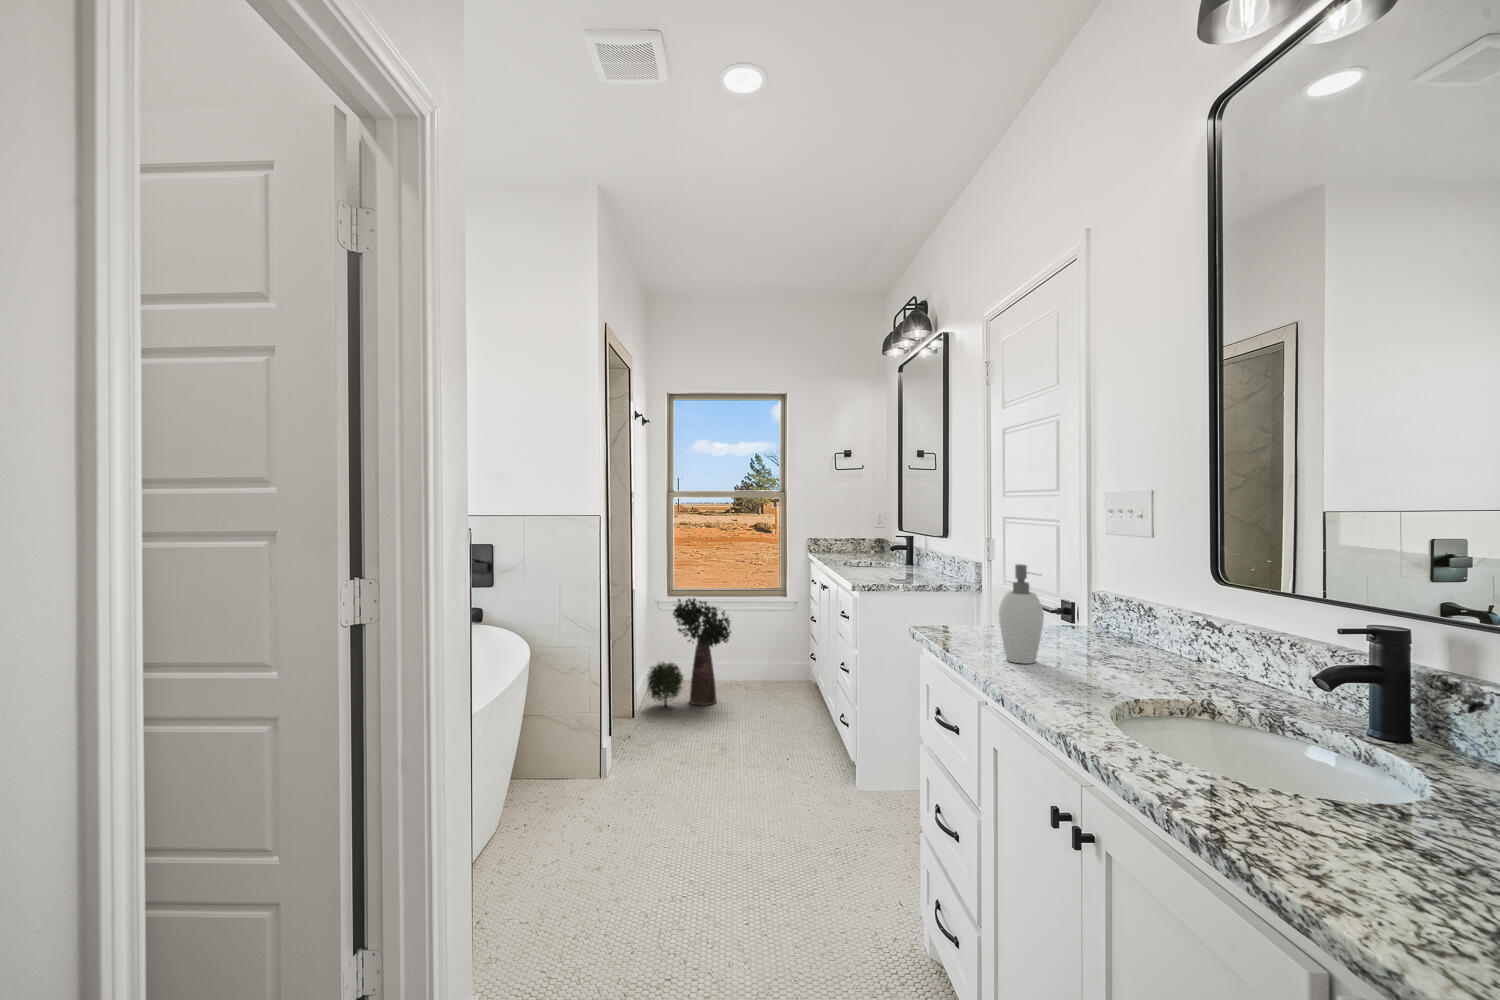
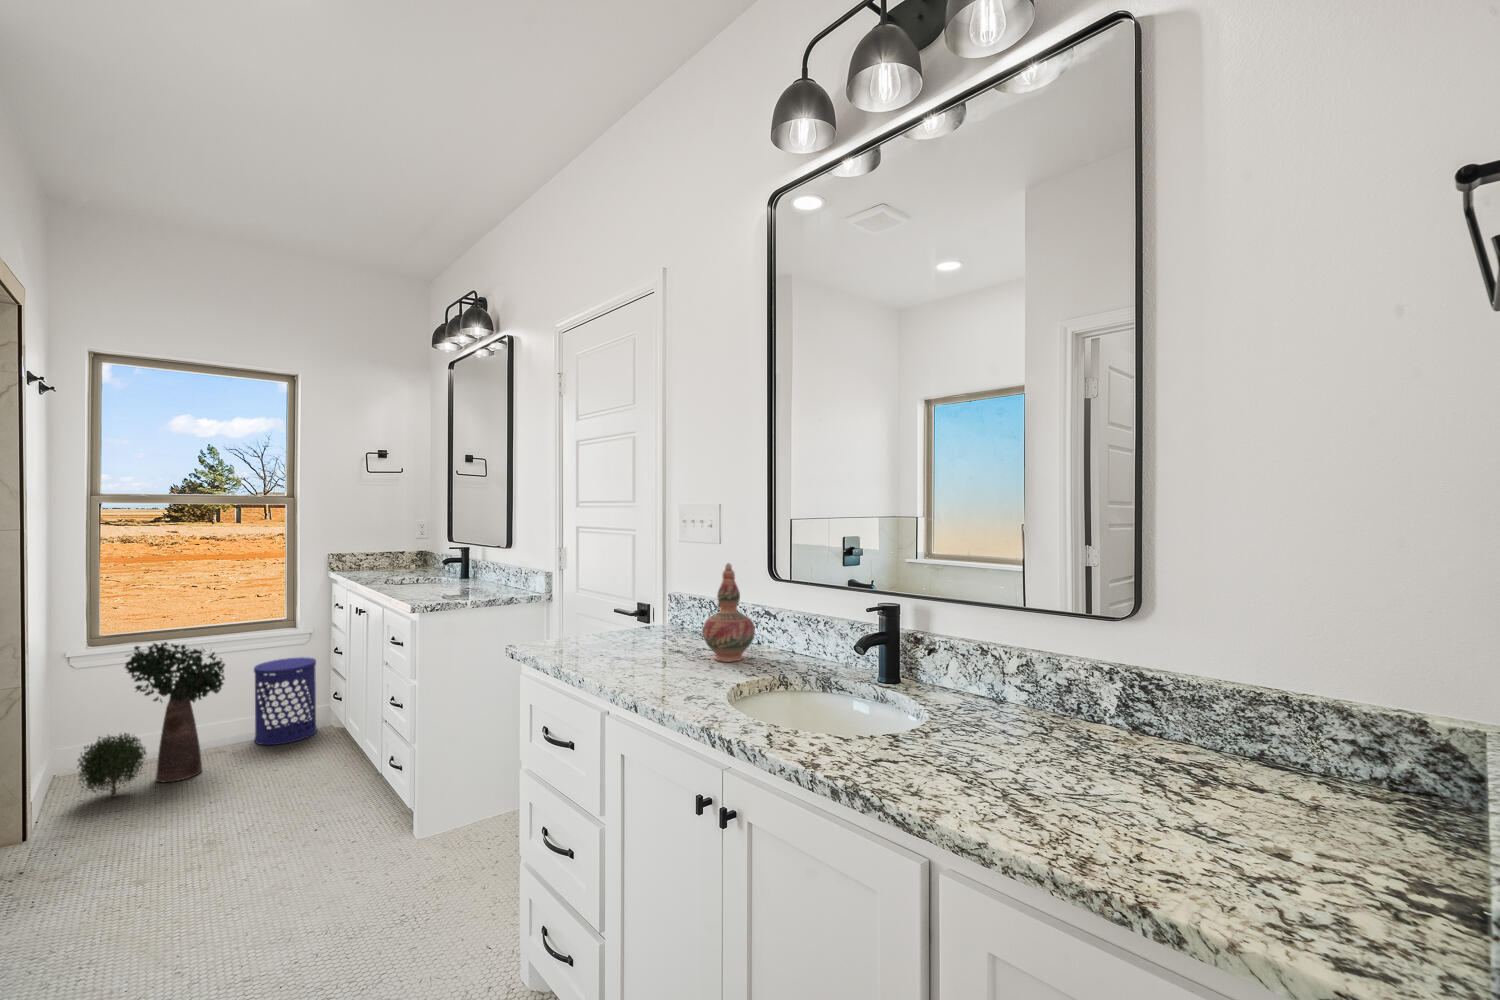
decorative vase: none [1109,555,1182,676] -> present [703,563,755,662]
soap dispenser: present [998,564,1044,663] -> none [613,578,654,668]
waste bin: none [751,624,794,694] -> present [254,657,317,745]

